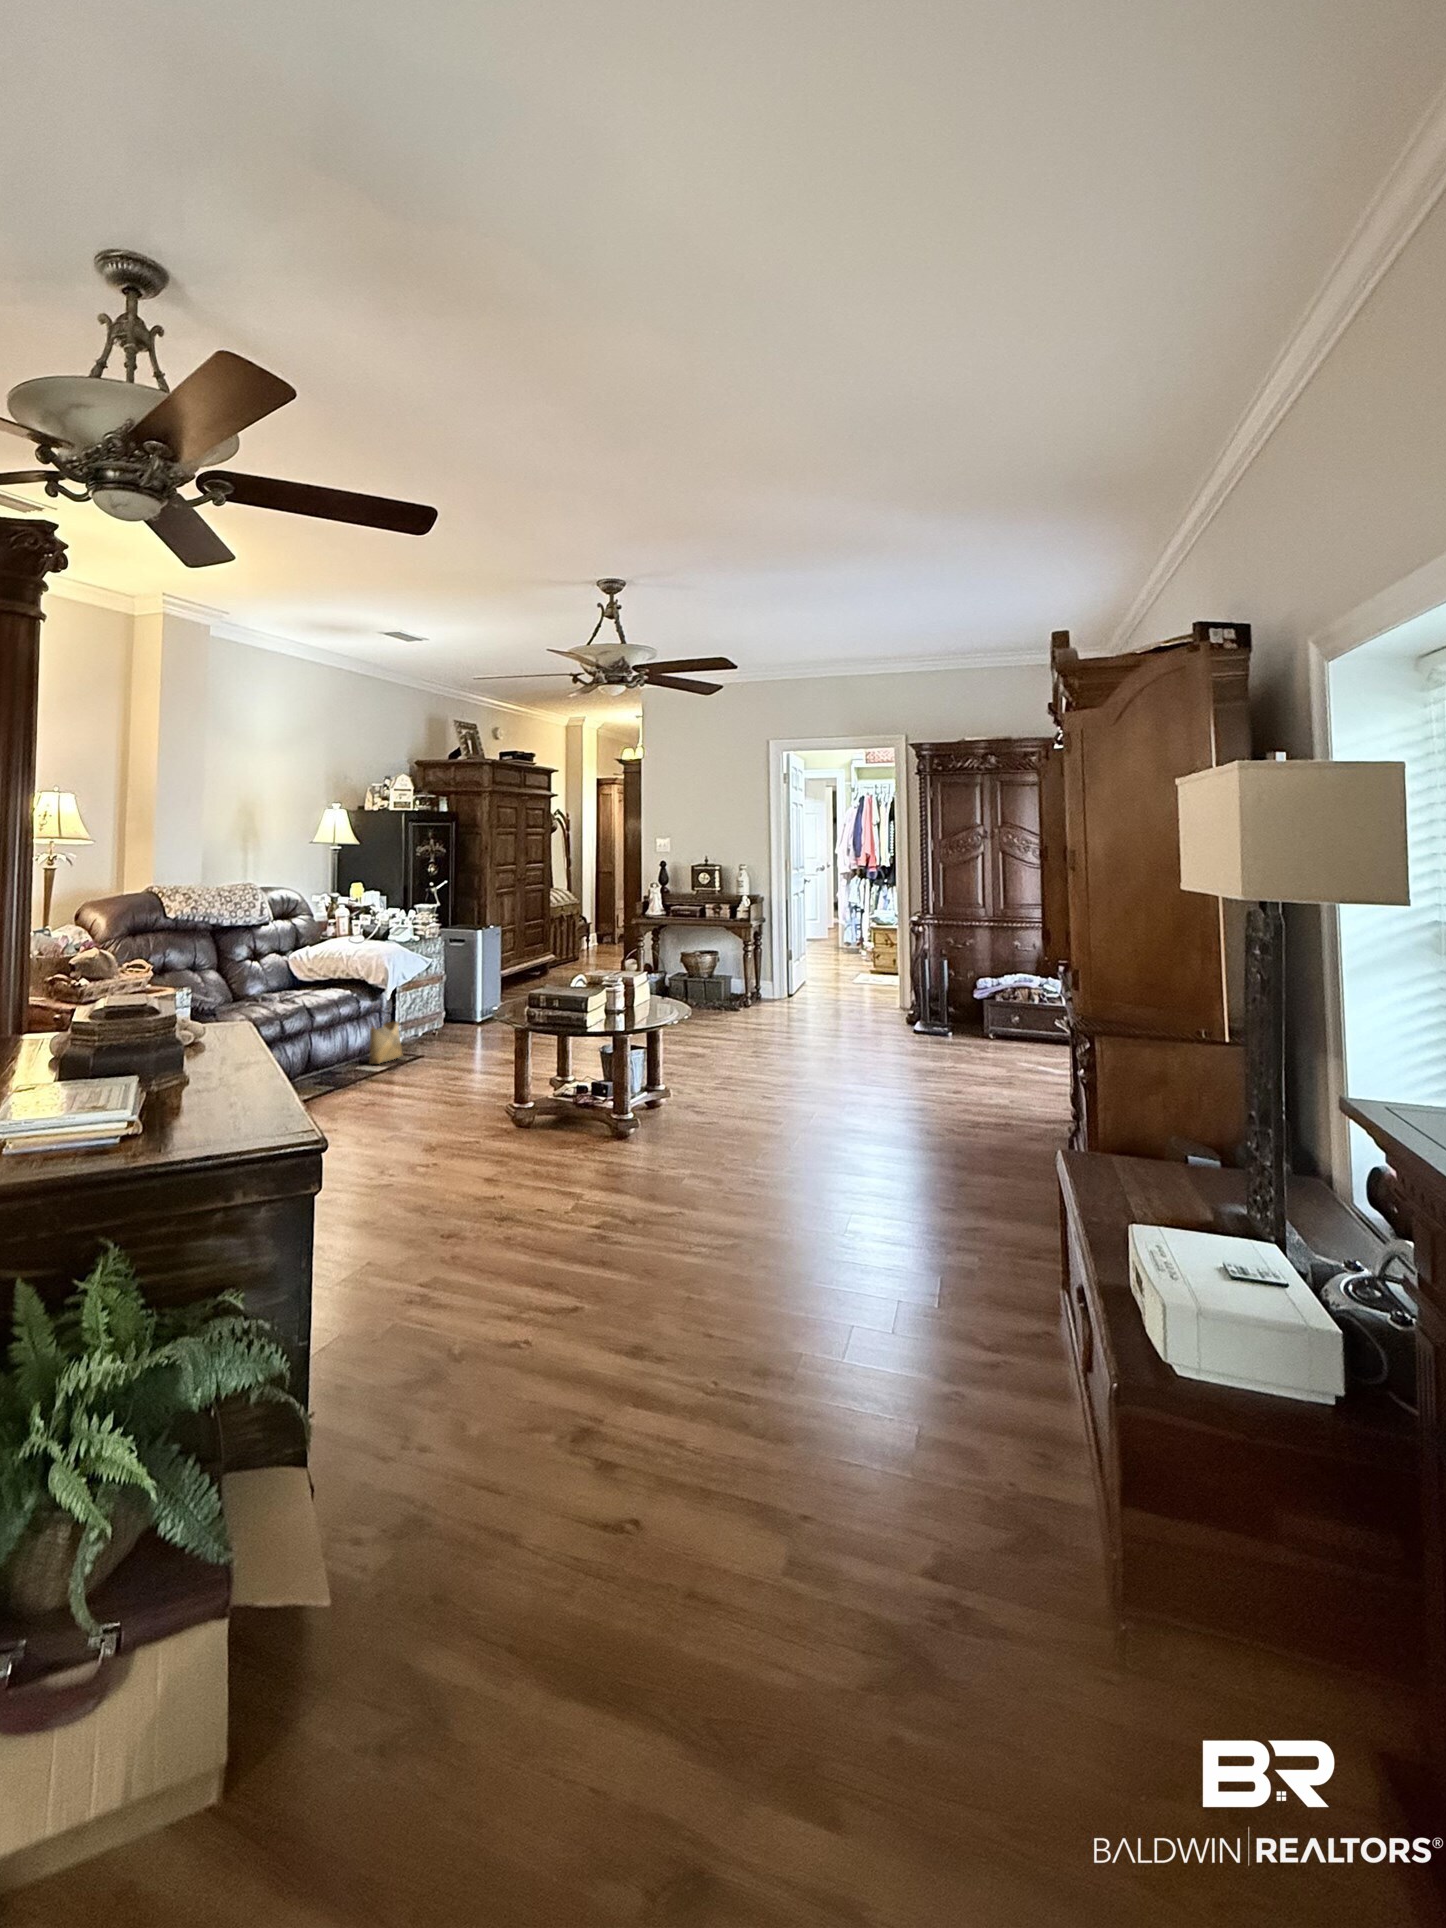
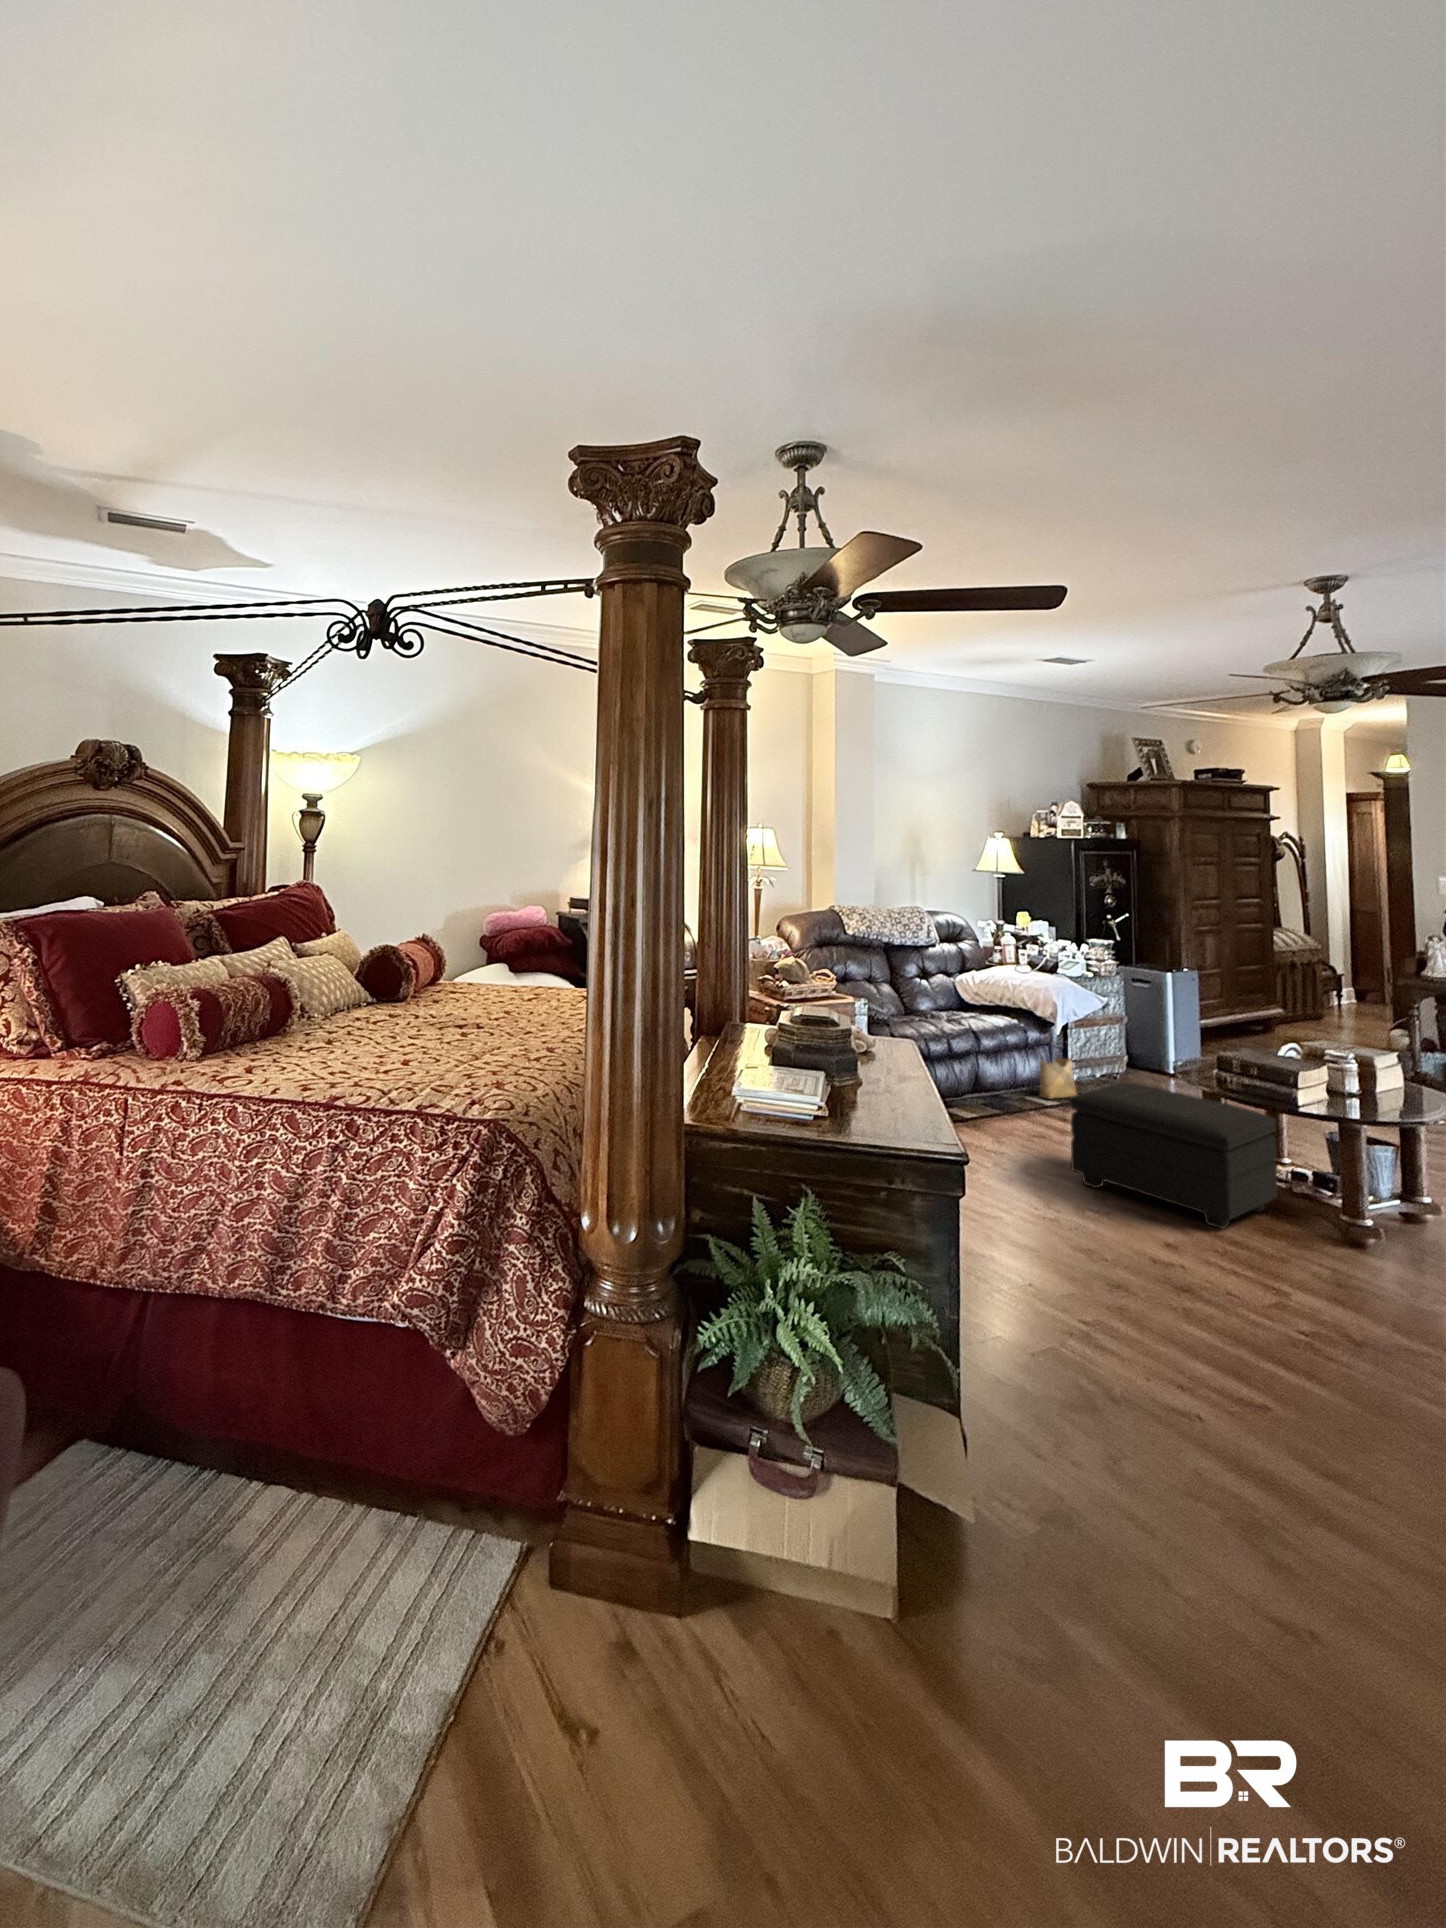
footstool: none [403,1034,570,1155] -> present [1070,1083,1277,1228]

